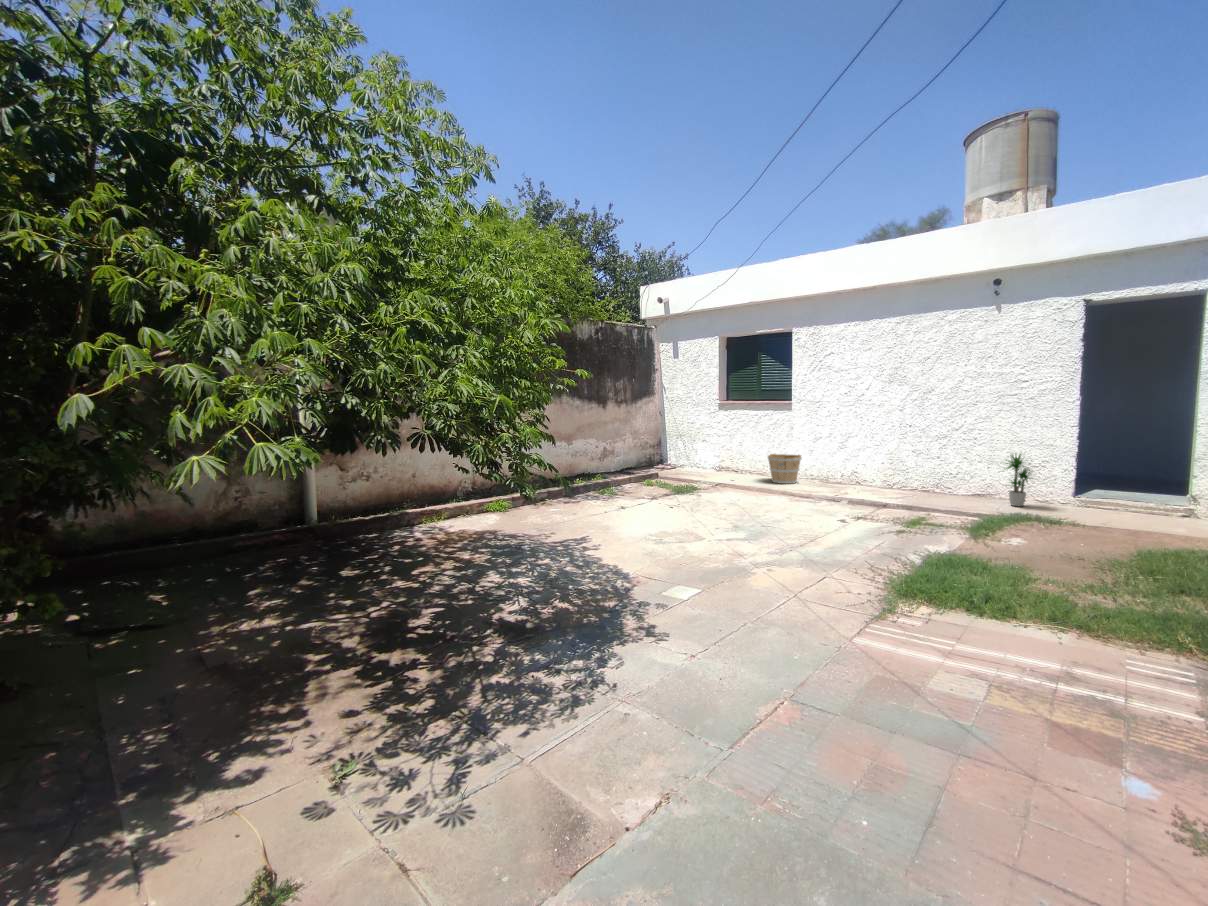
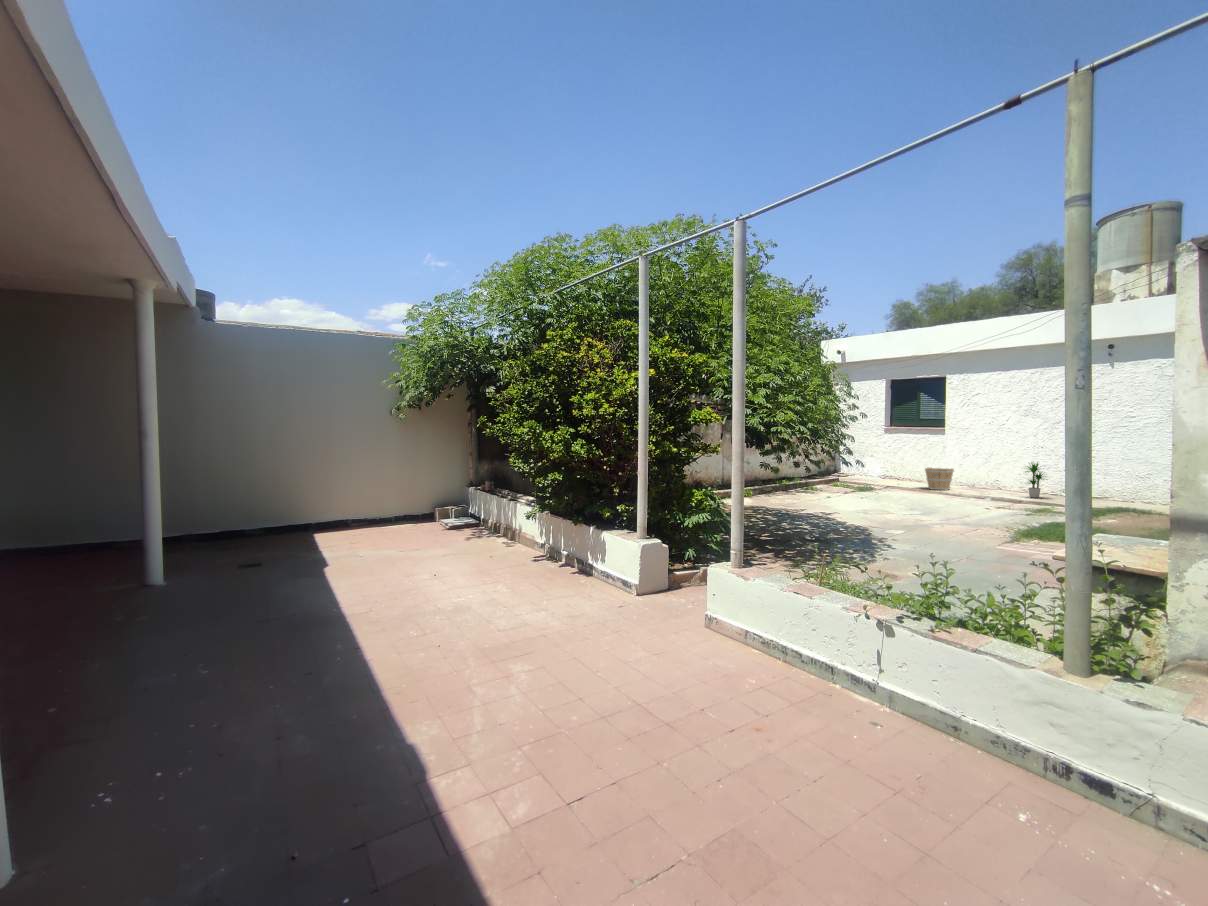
potted plant: present [1006,454,1032,506] -> present [1025,462,1046,498]

